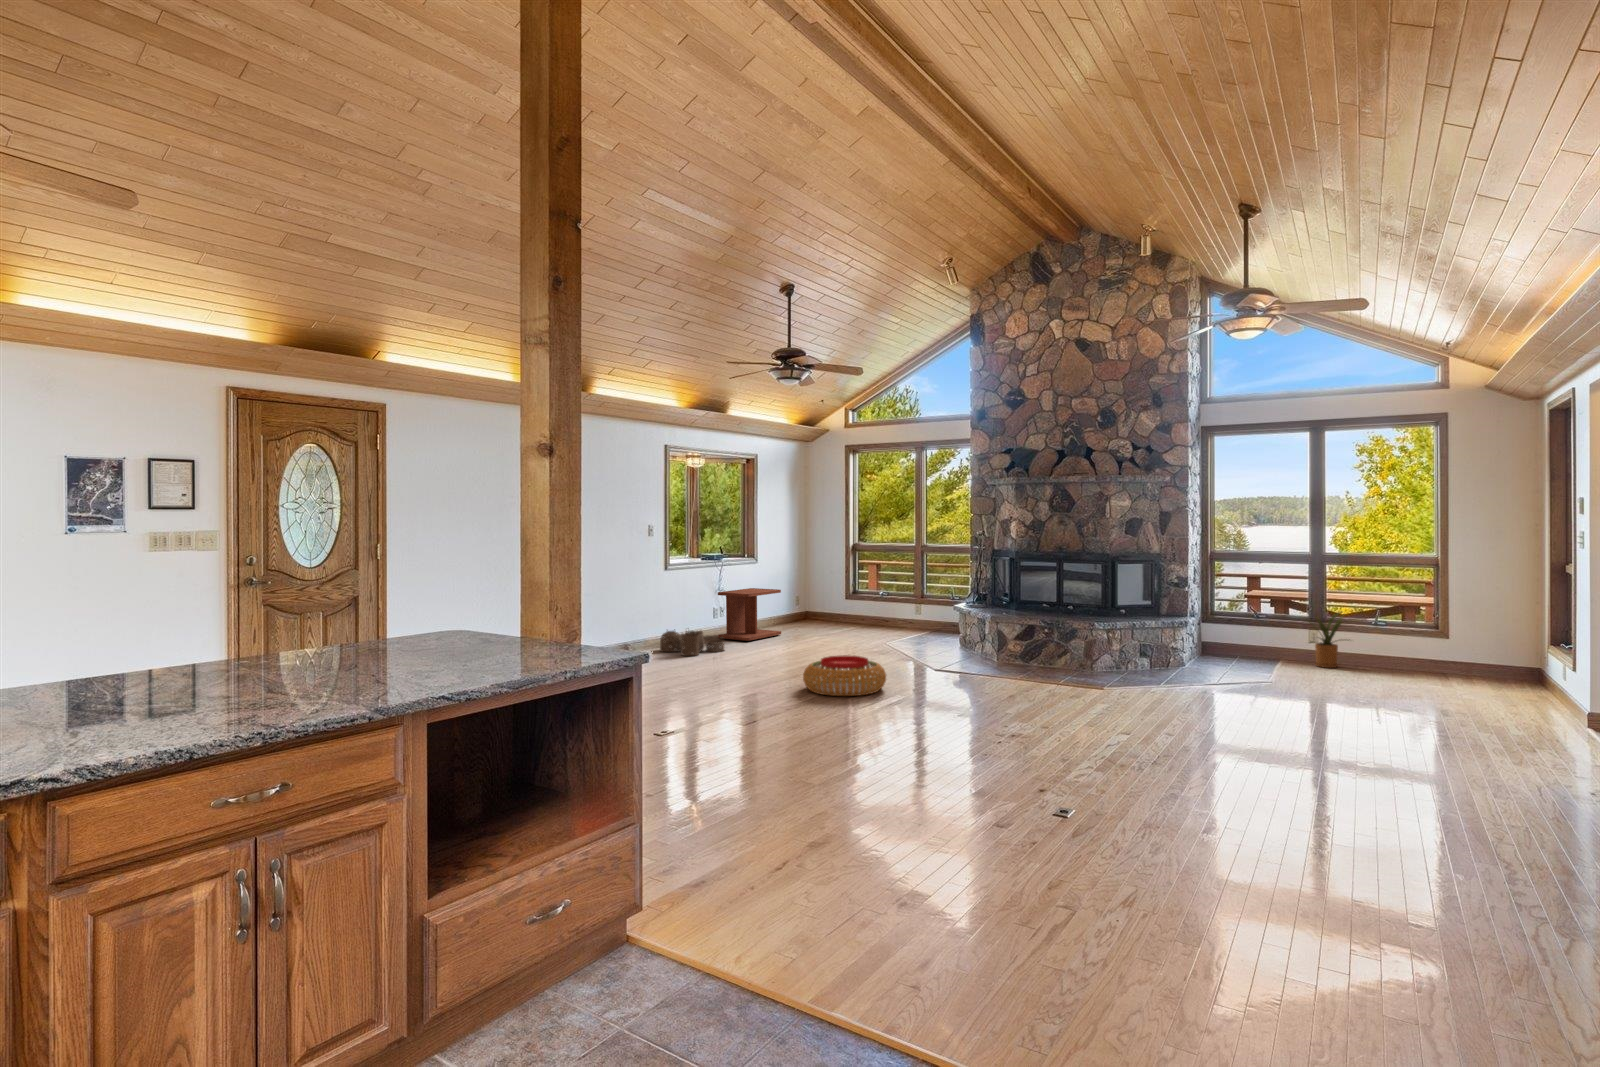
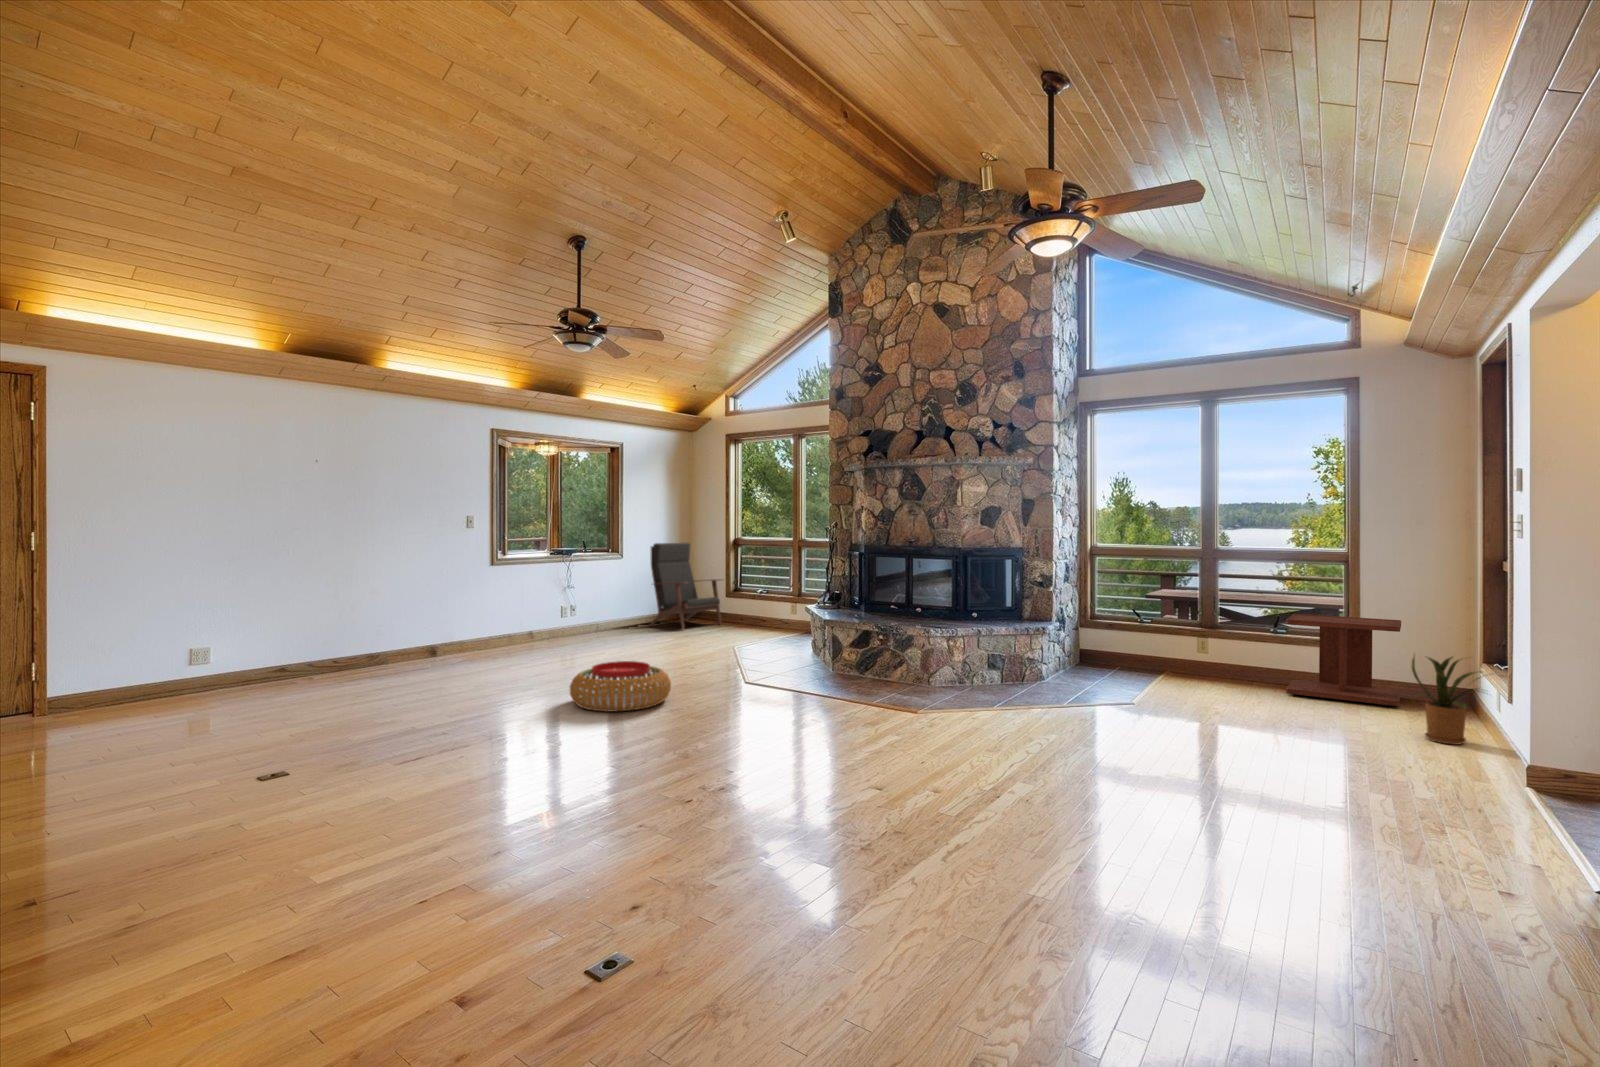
lounge chair: none [775,548,846,631] -> present [649,543,721,630]
side table: present [718,588,781,641] -> present [1286,614,1401,706]
house plant: present [1310,612,1342,668] -> present [1412,656,1482,745]
woven basket: present [660,629,724,656] -> none [489,625,559,656]

